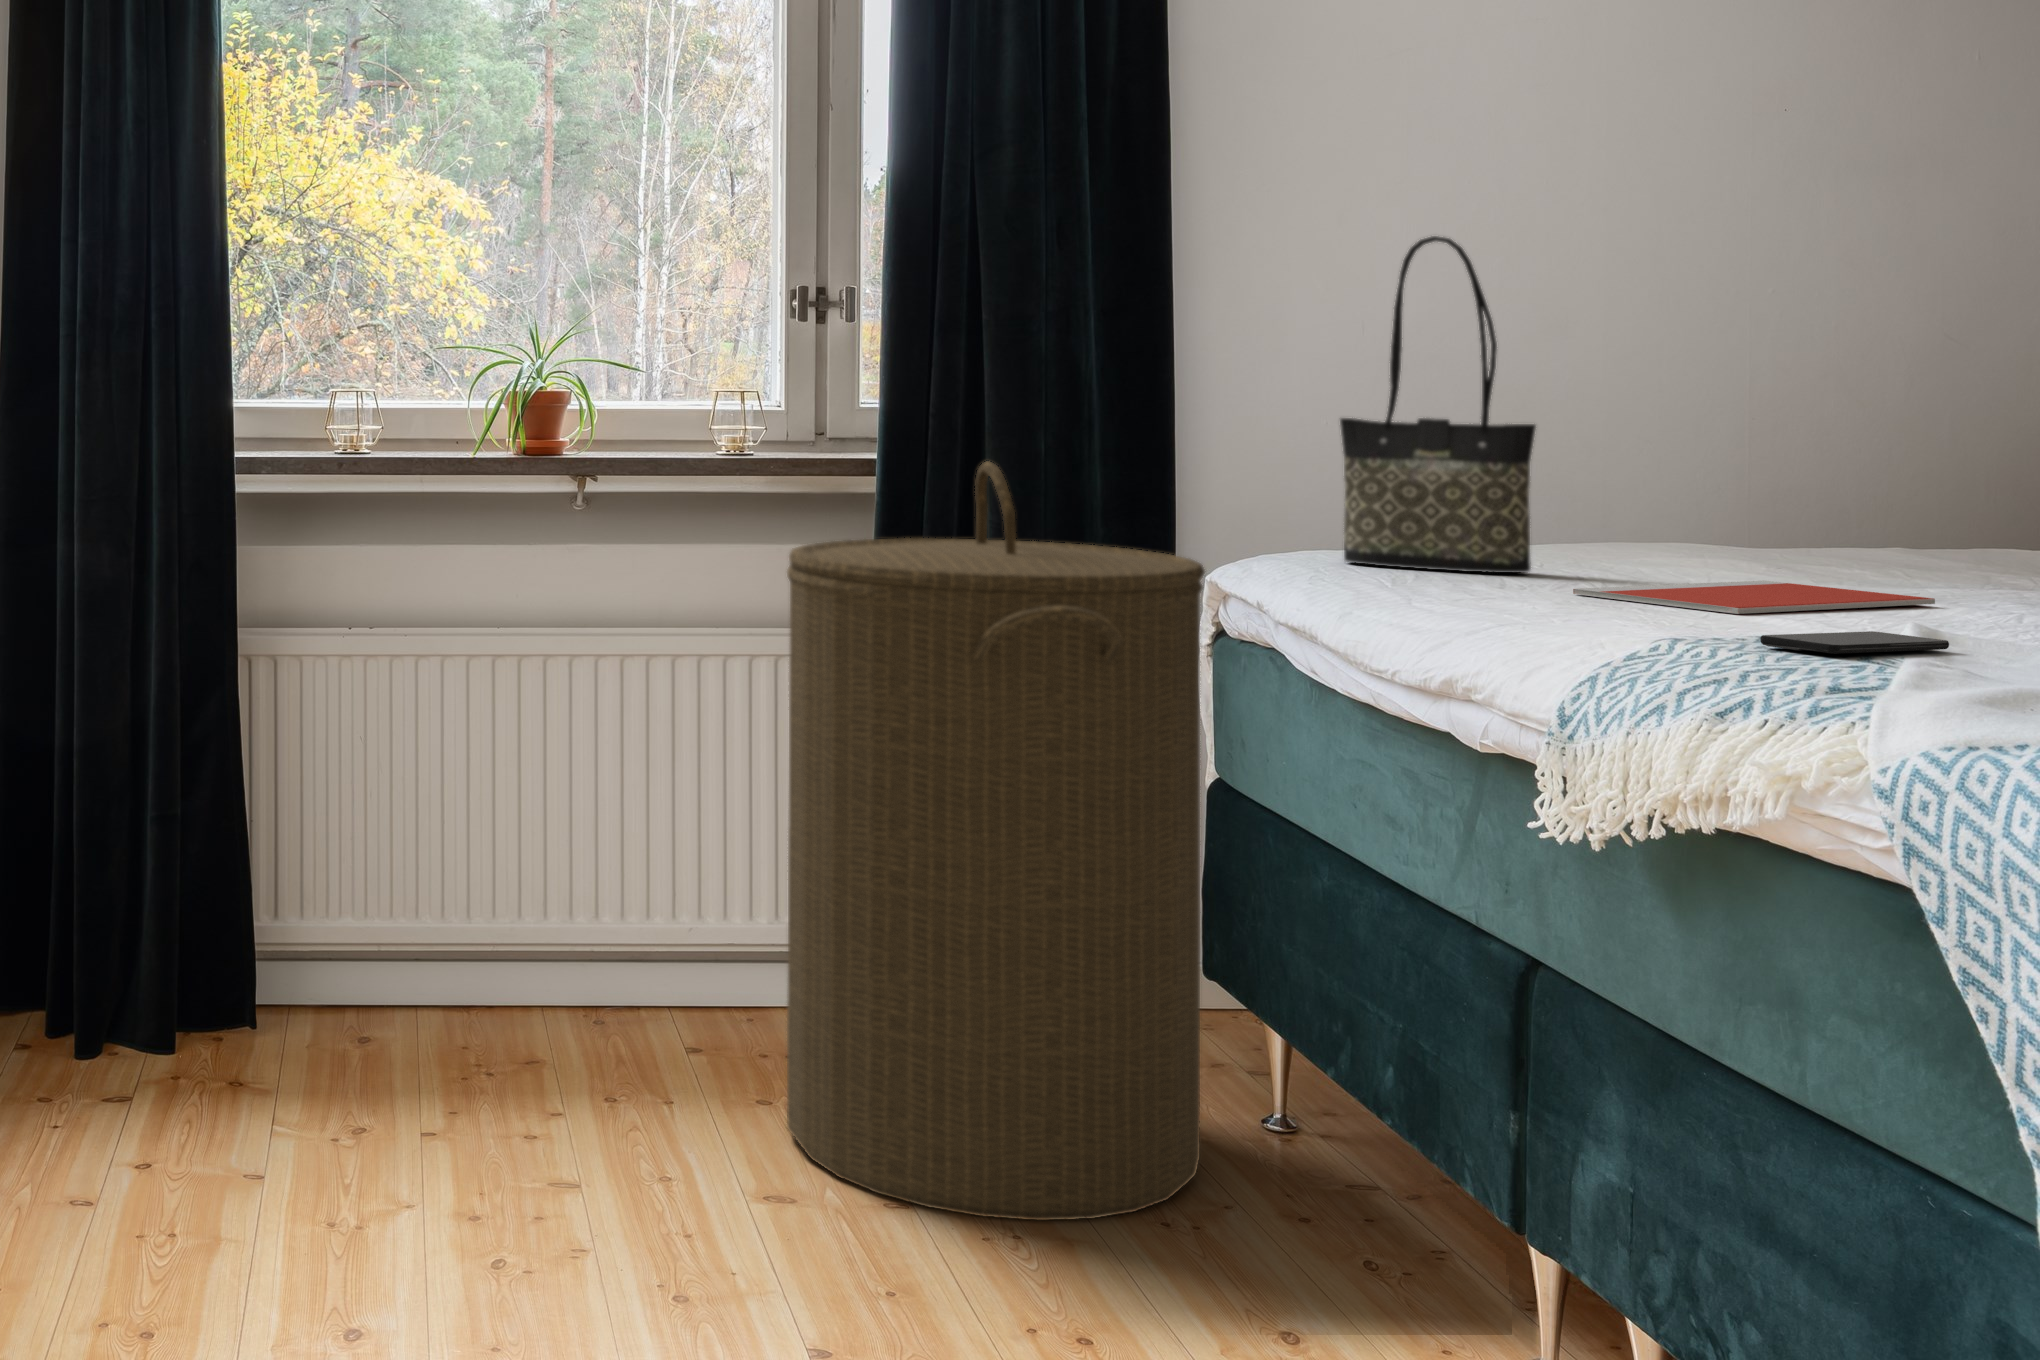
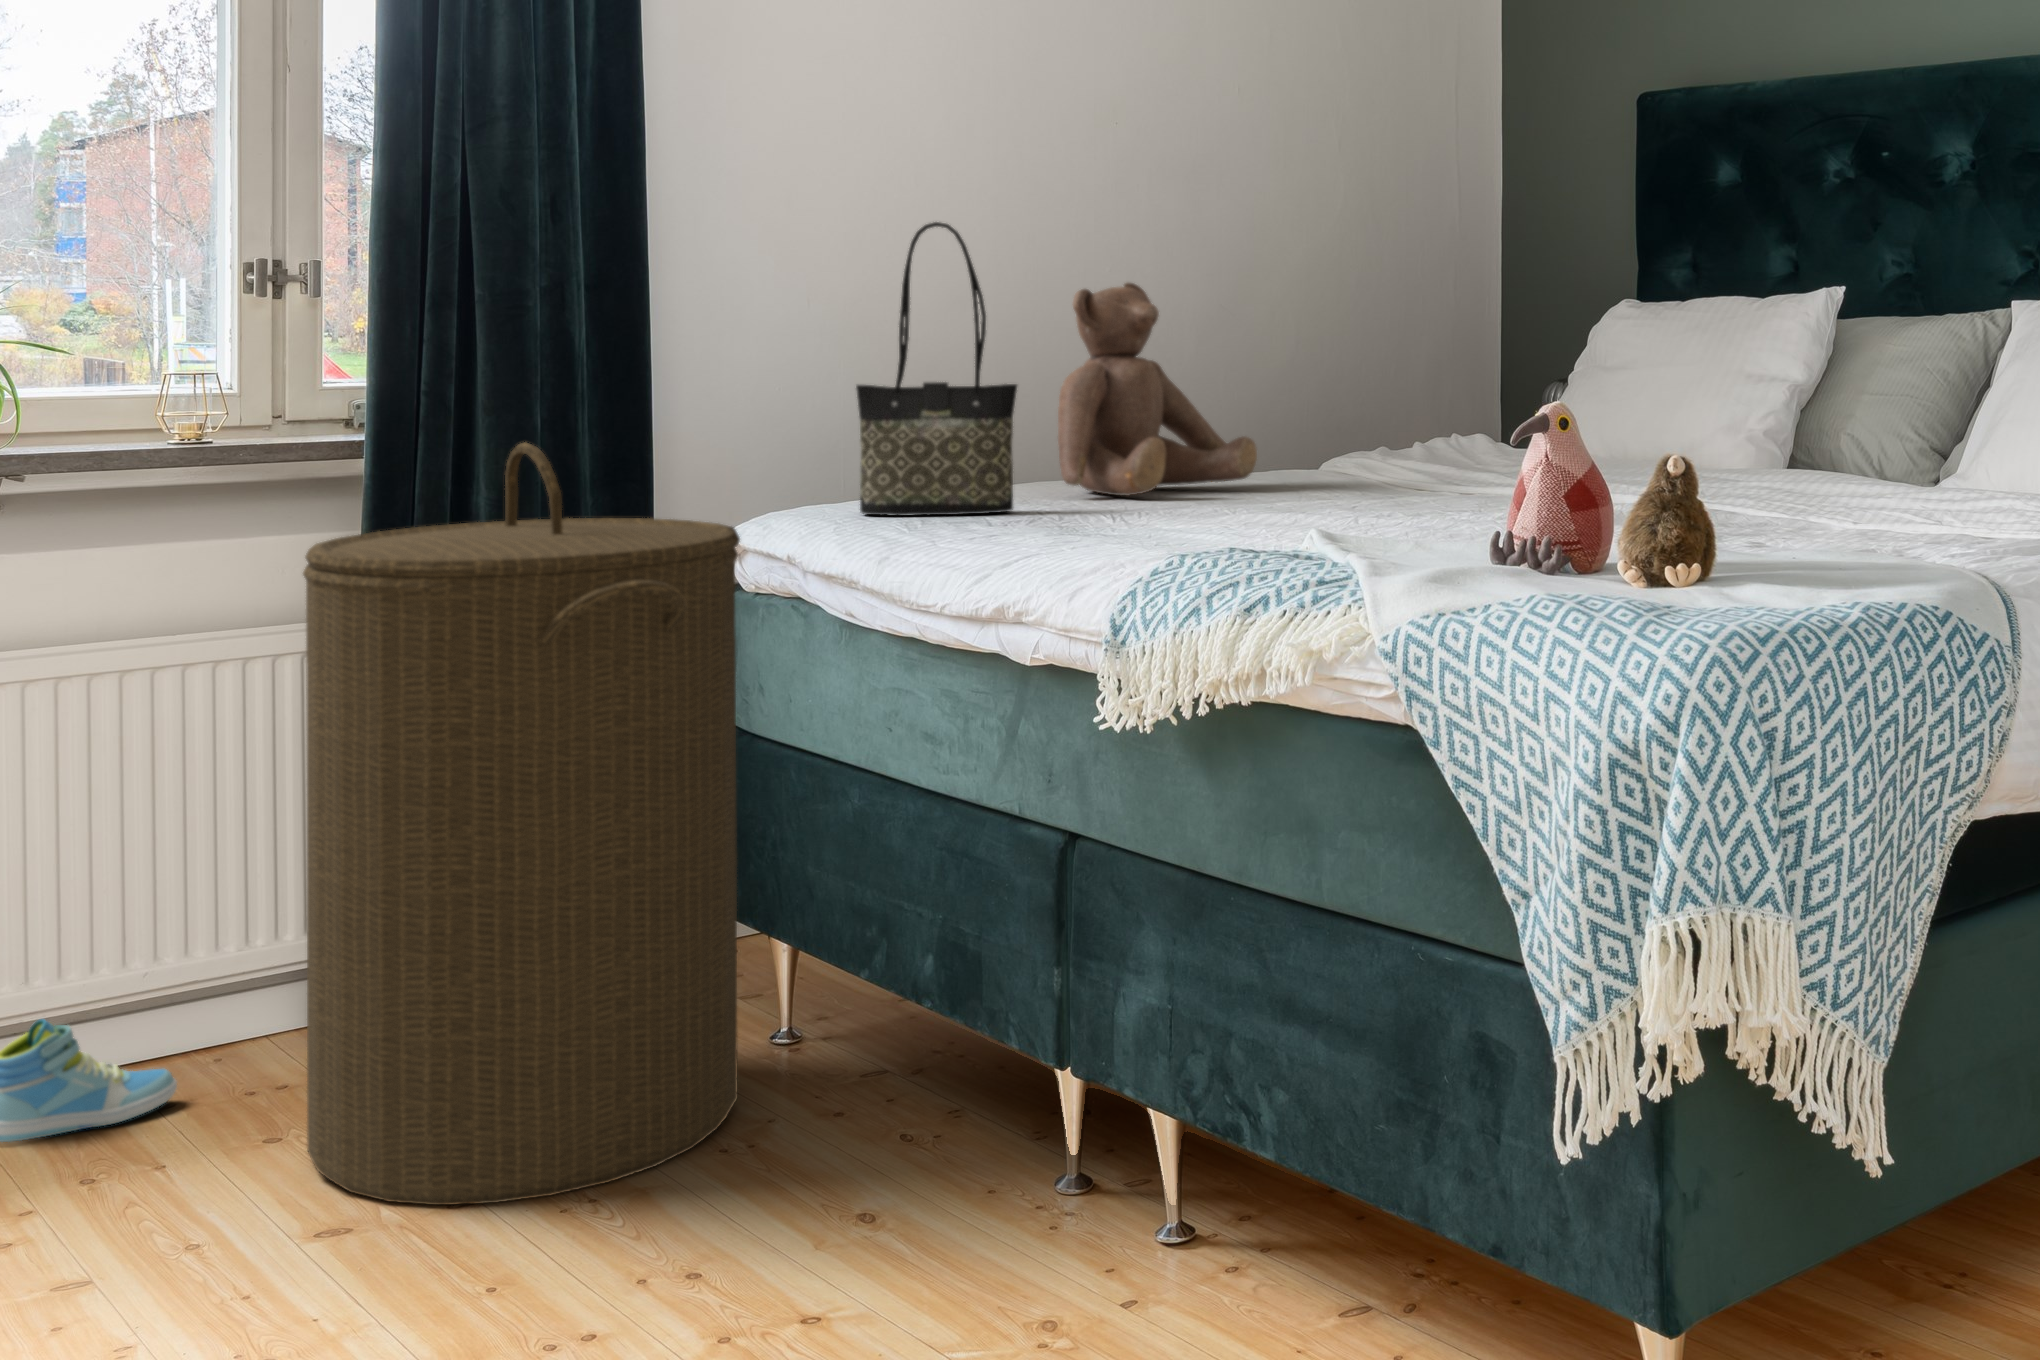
teddy bear: none [1617,310,1914,568] -> present [1058,283,1257,495]
notebook: present [1573,581,1935,614] -> none [1068,502,1300,531]
smartphone: present [1761,631,1949,654] -> none [1246,536,1355,556]
sneaker: none [563,938,710,1044] -> present [0,1019,177,1142]

